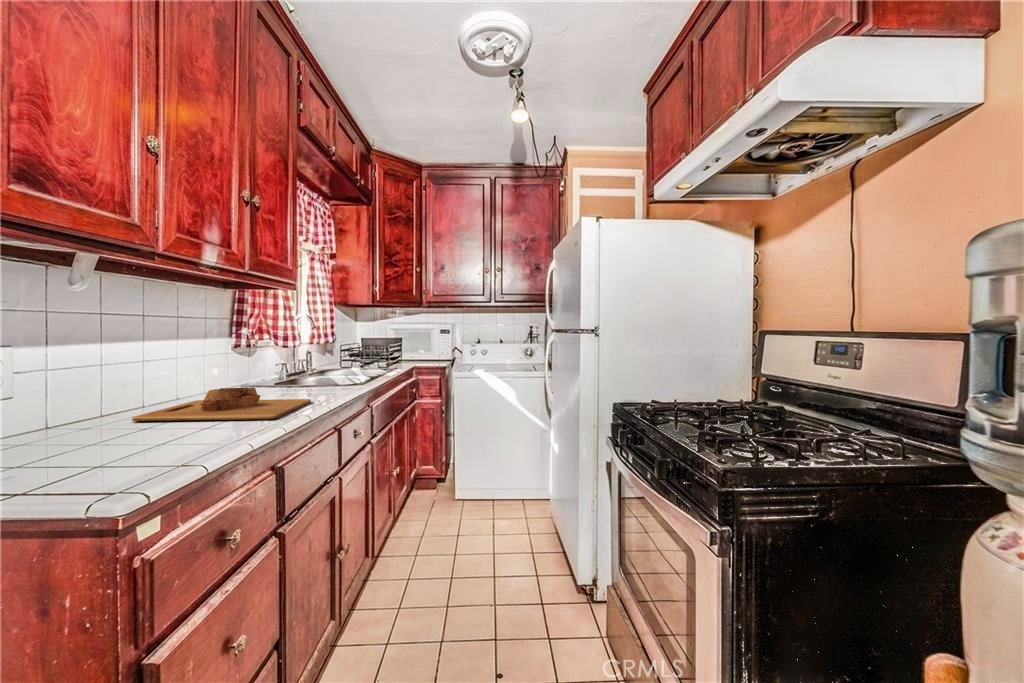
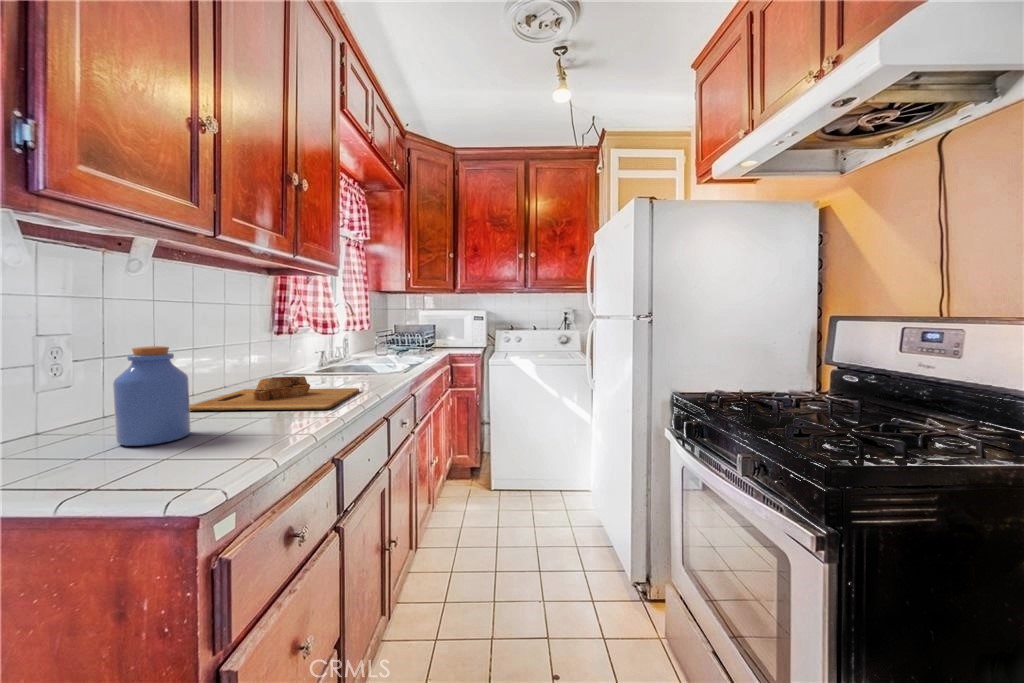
jar: none [50,358,129,455] -> present [113,346,191,446]

